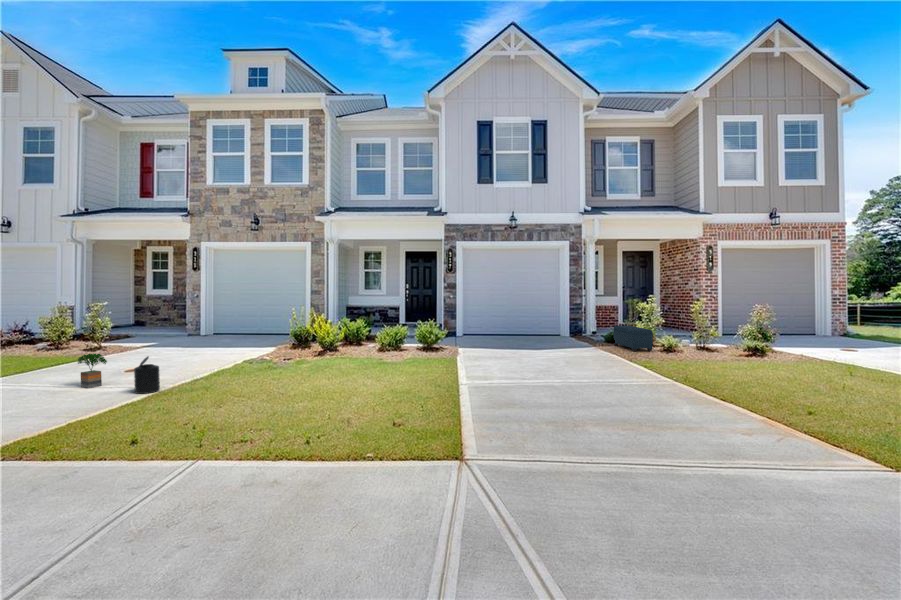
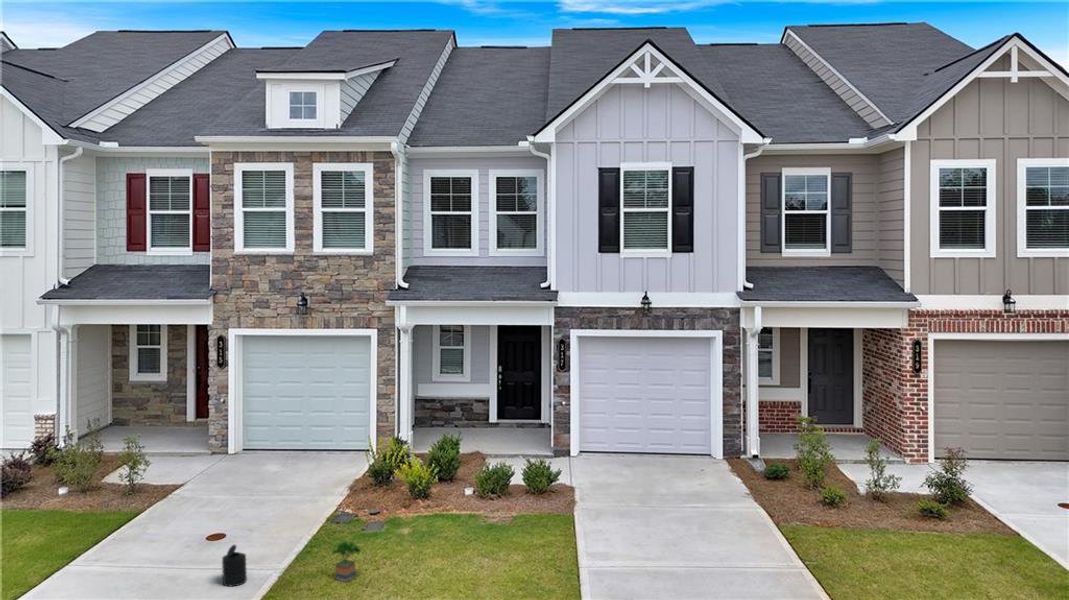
bench: present [613,326,653,351] -> none [773,461,818,503]
potted tree: present [78,353,107,388] -> present [332,541,360,582]

